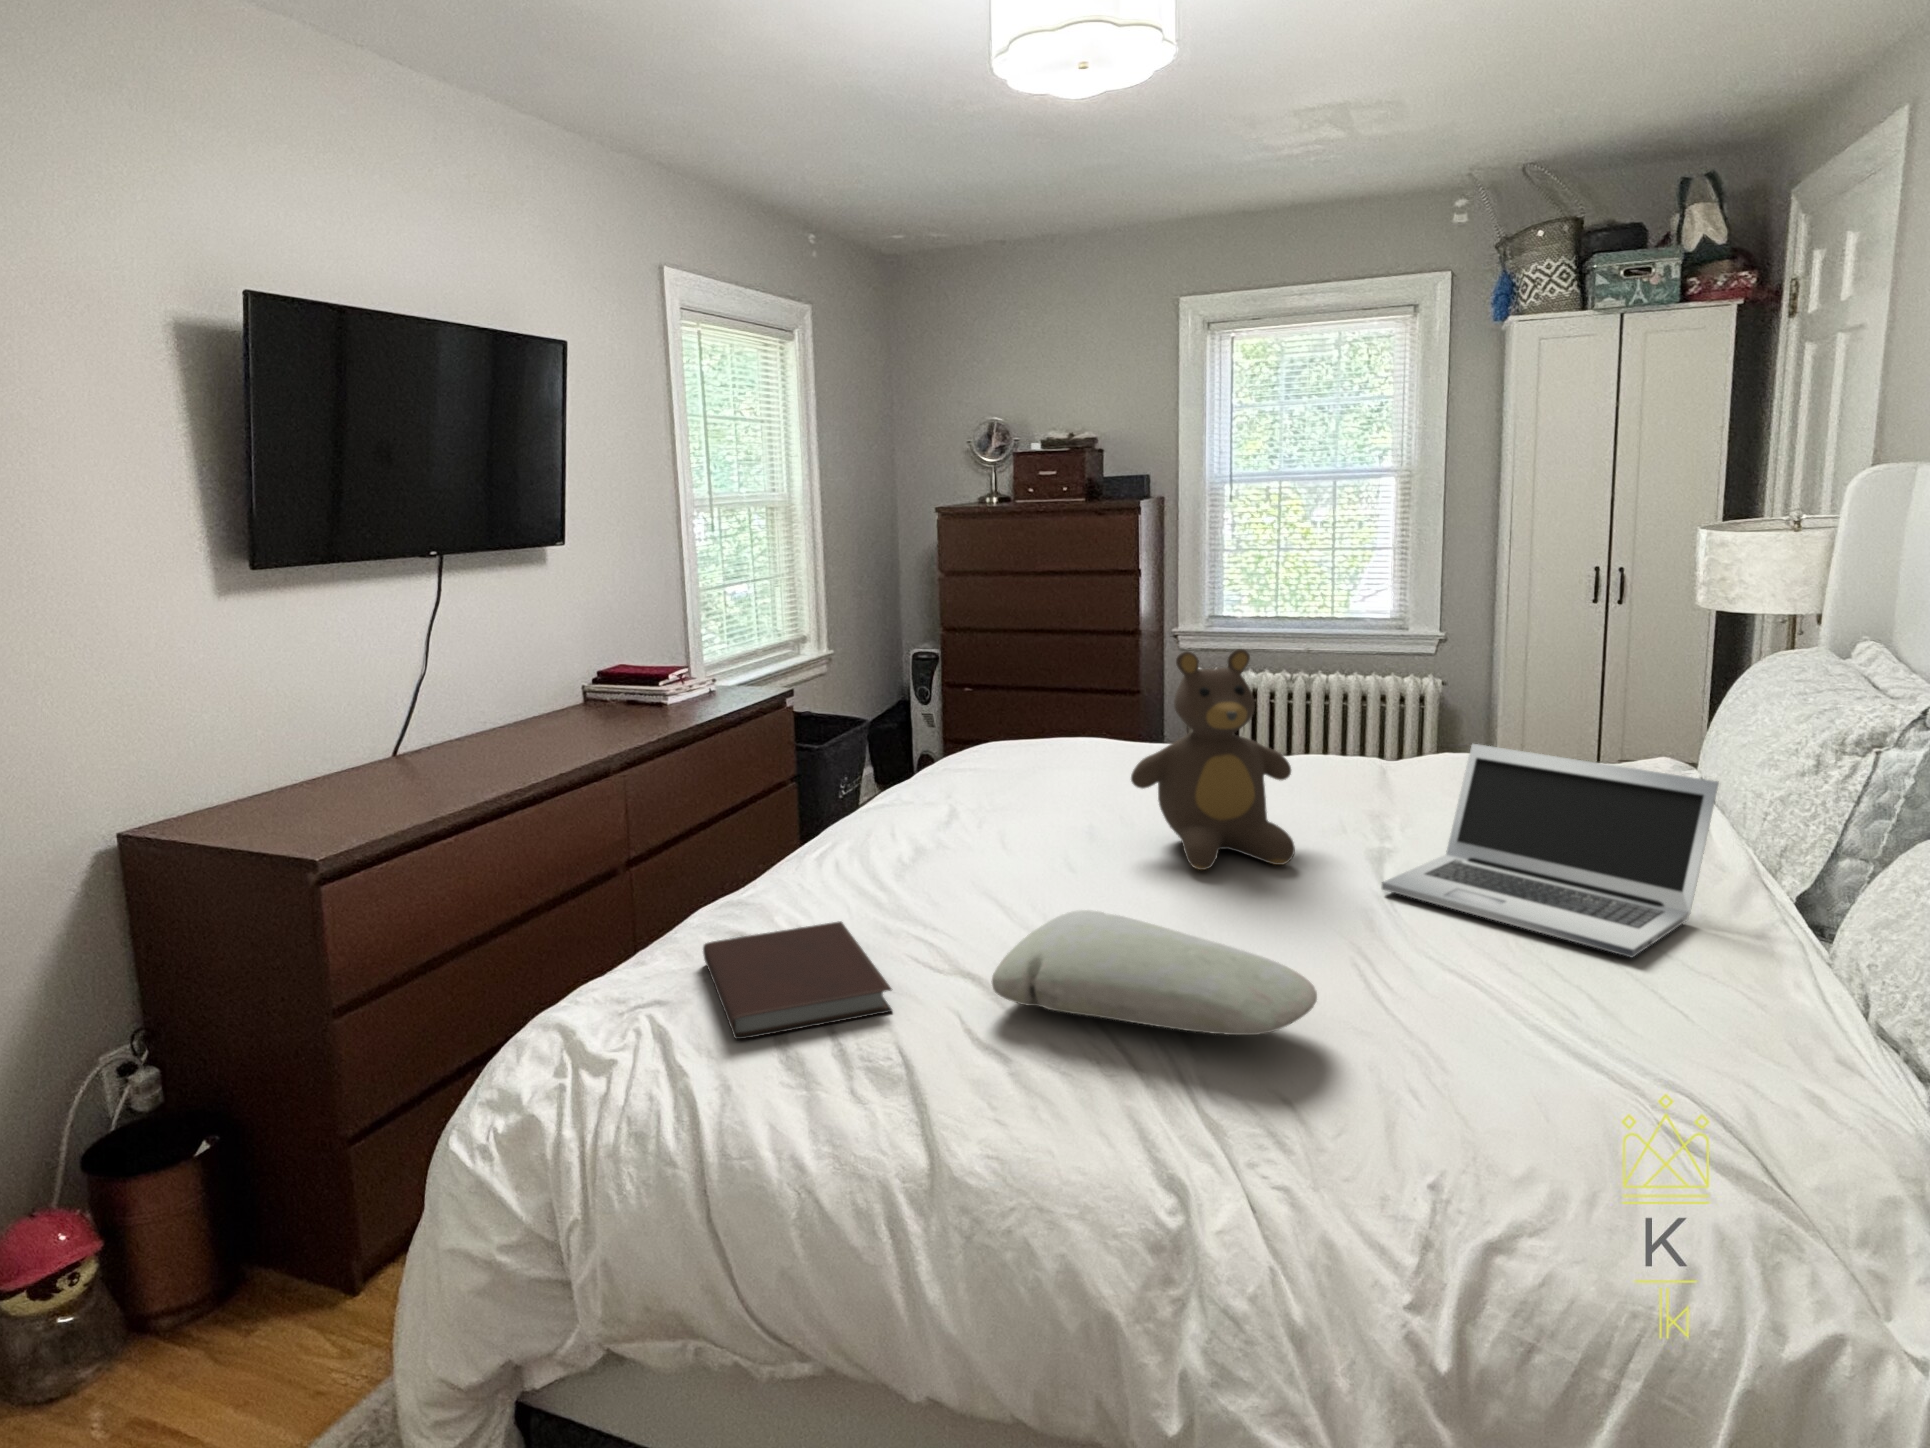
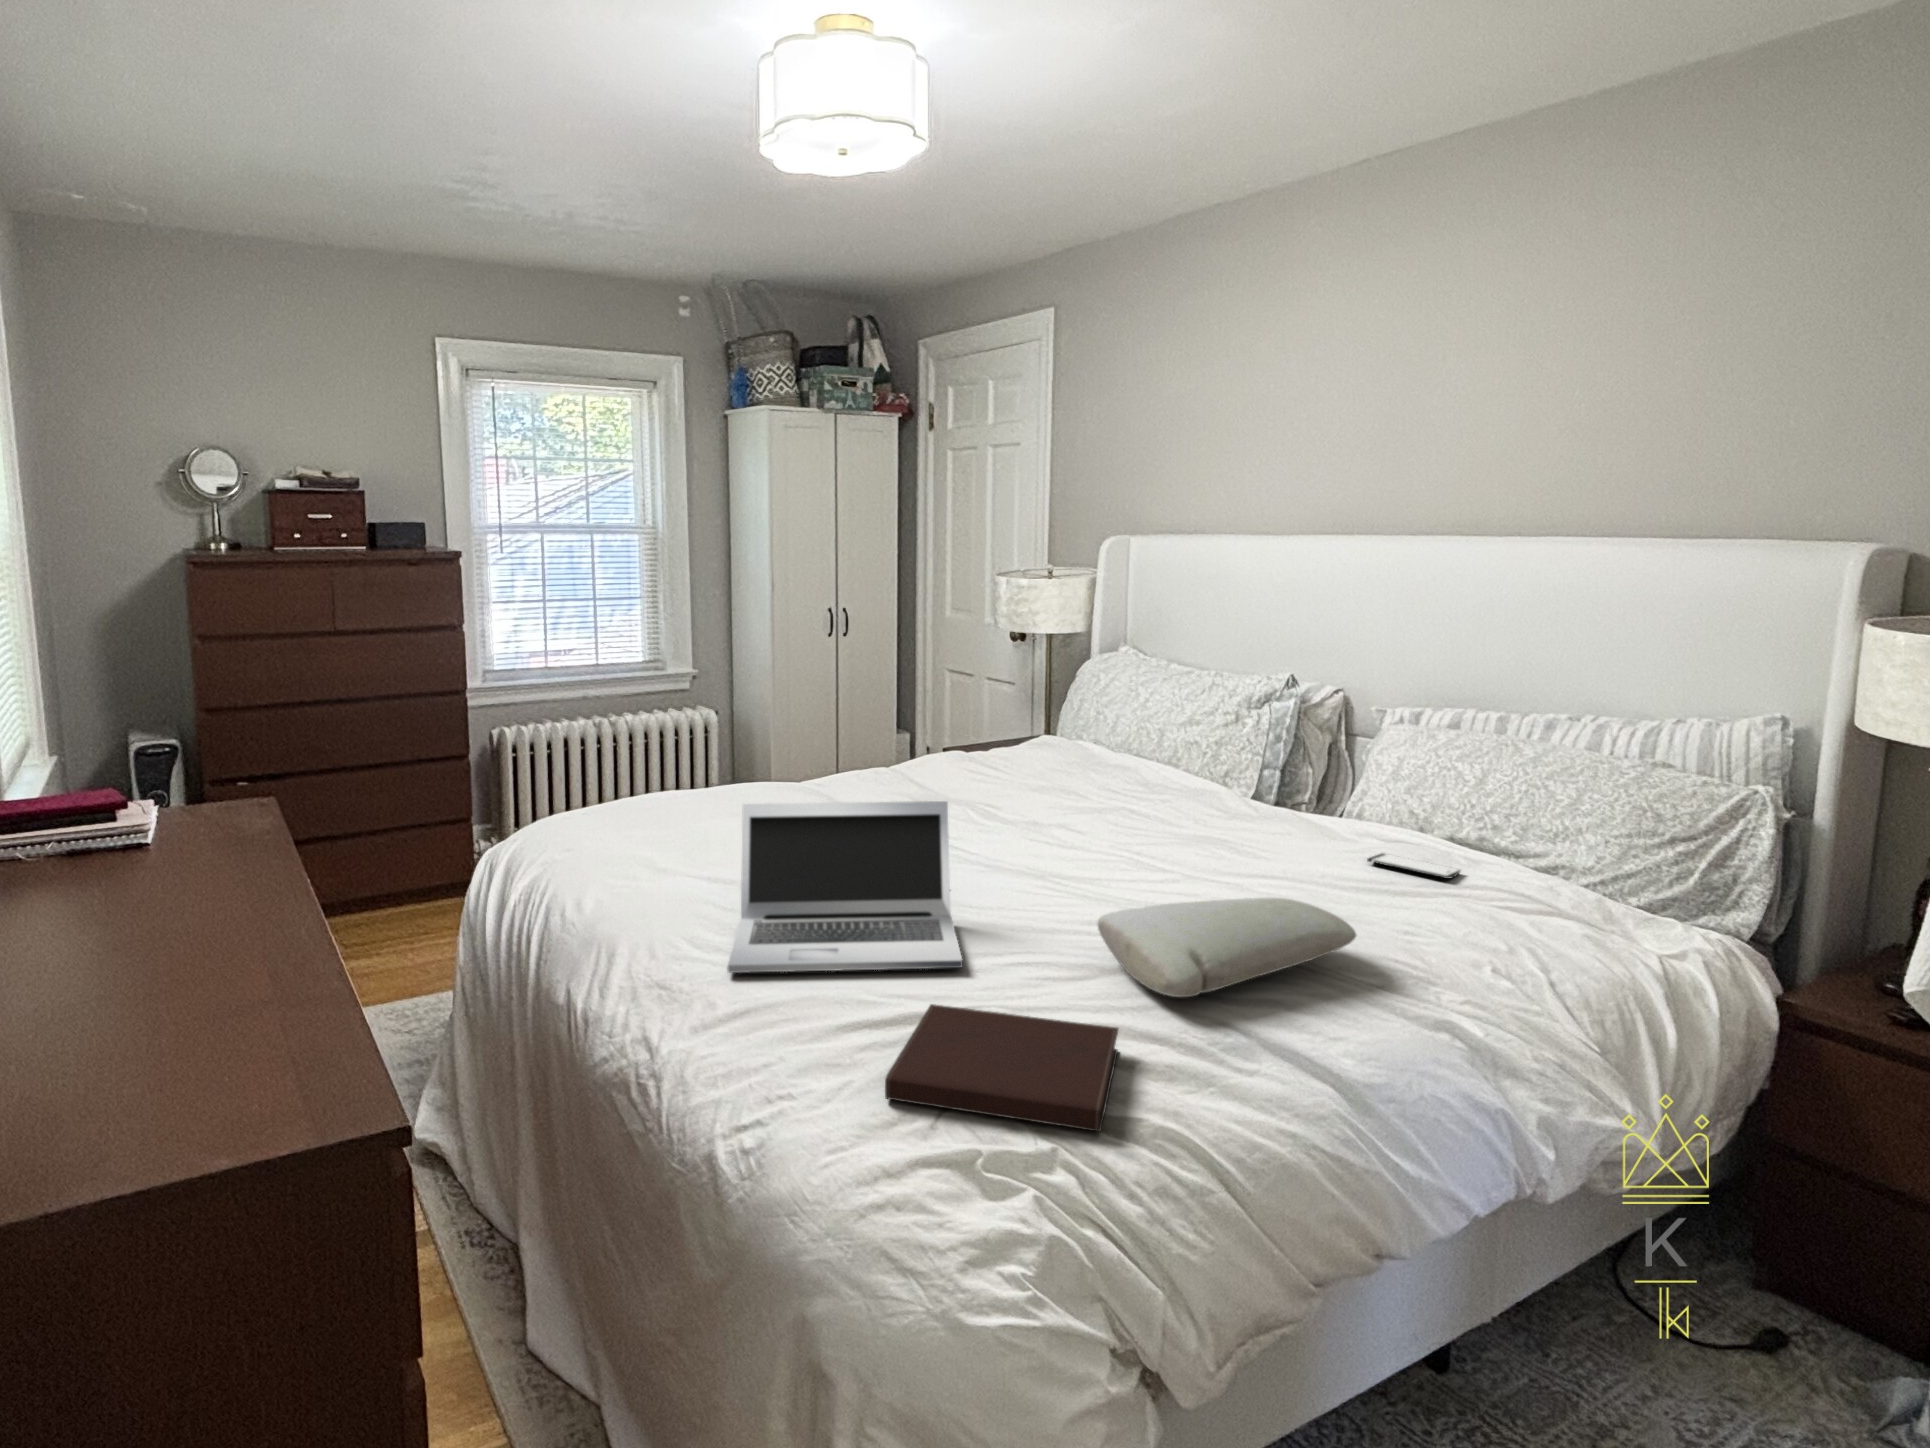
teddy bear: present [1131,649,1295,870] -> none [915,679,1046,874]
laptop: present [1382,744,1719,957] -> present [727,801,963,973]
smartphone: none [1709,1005,1859,1082] -> present [1367,853,1460,879]

